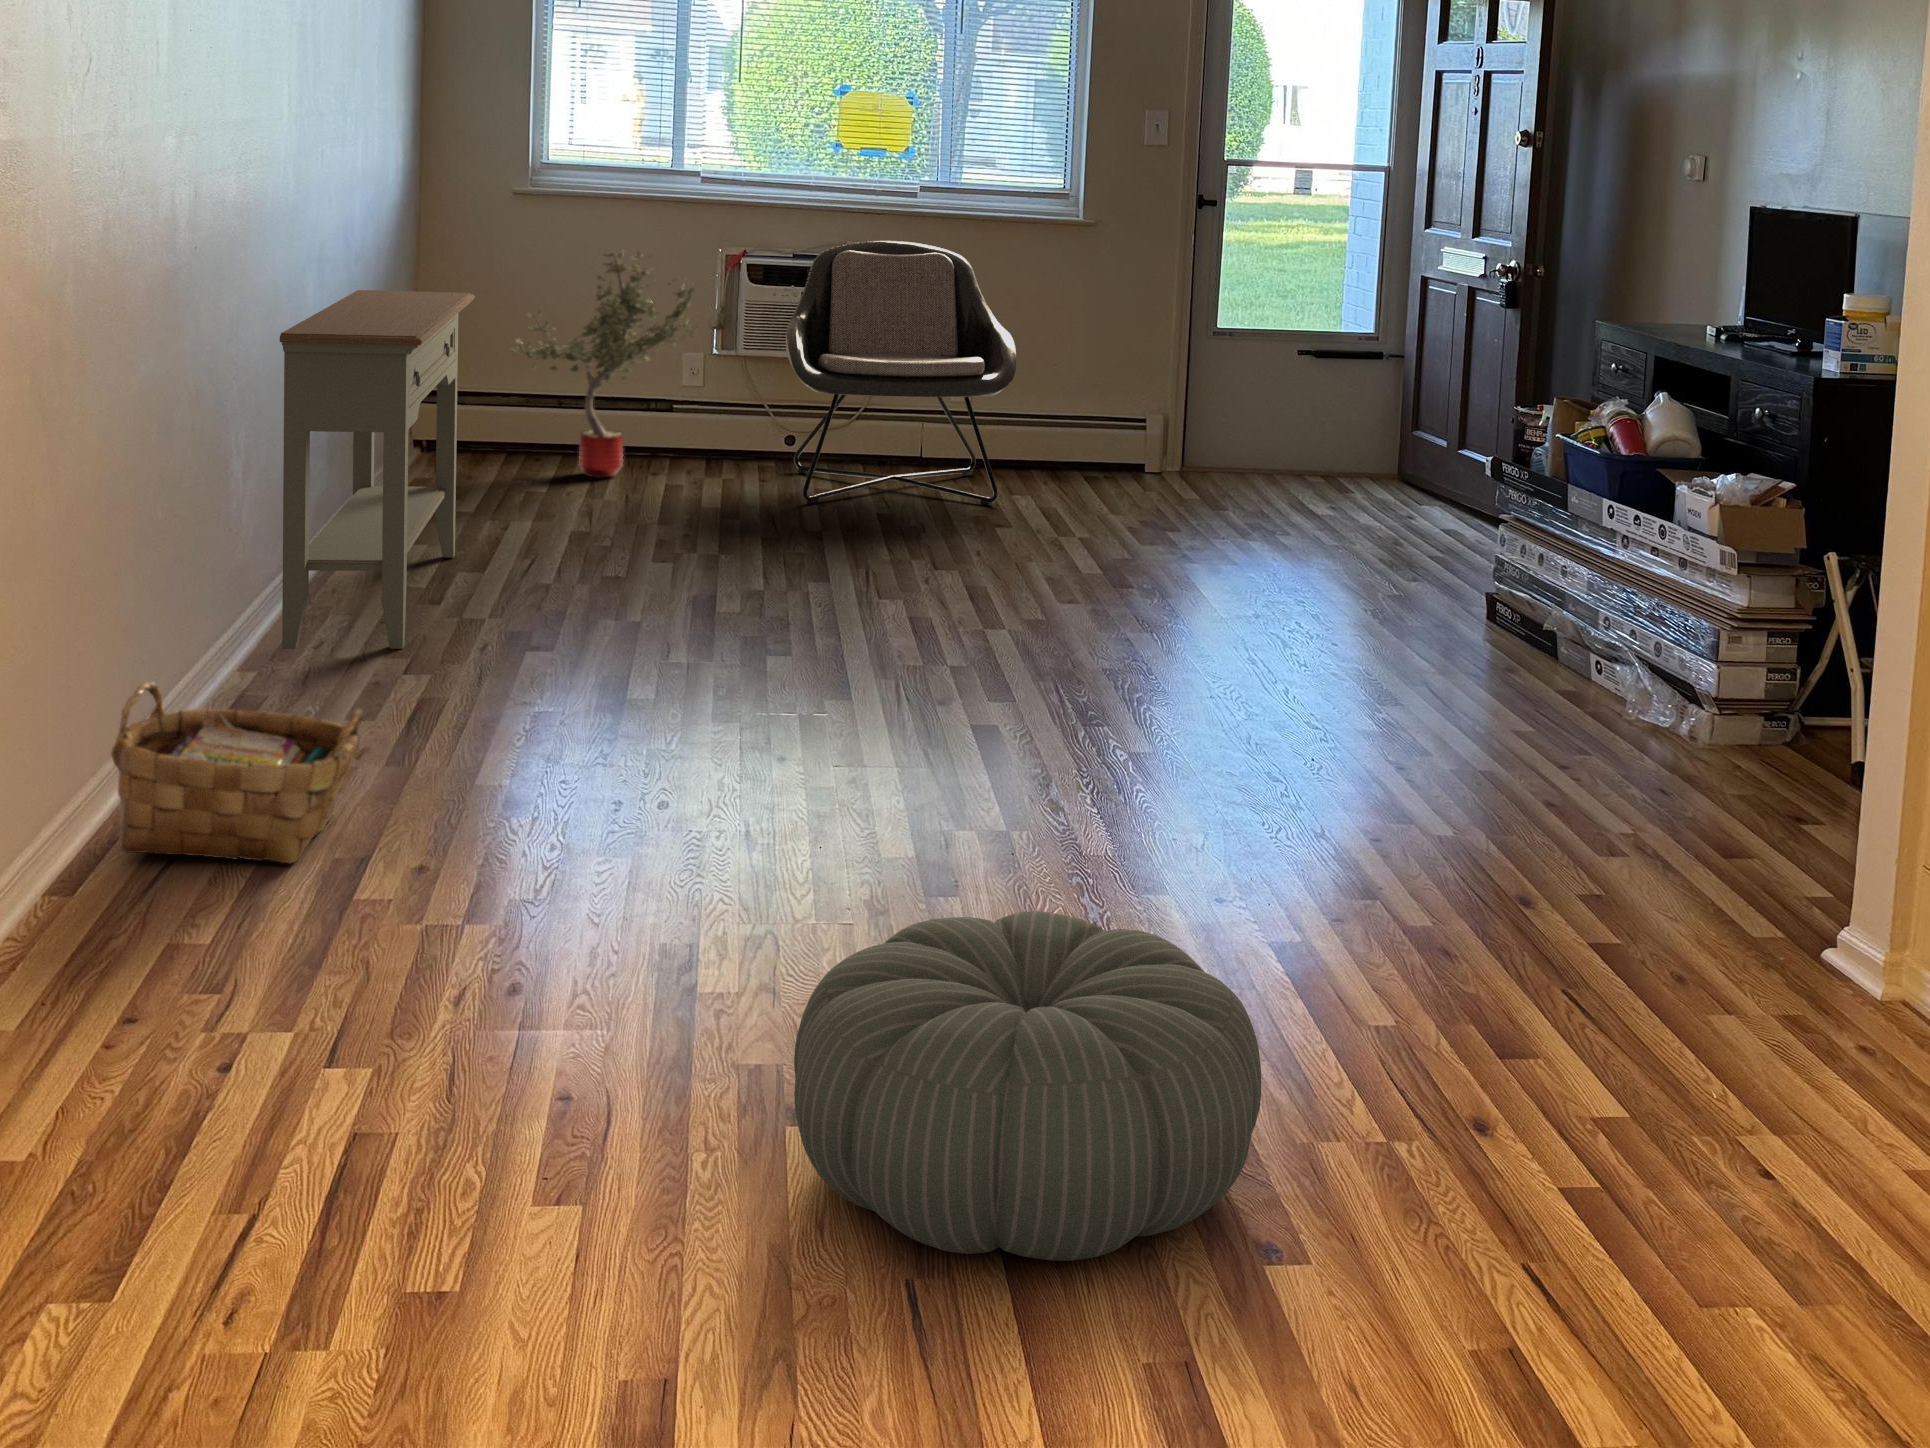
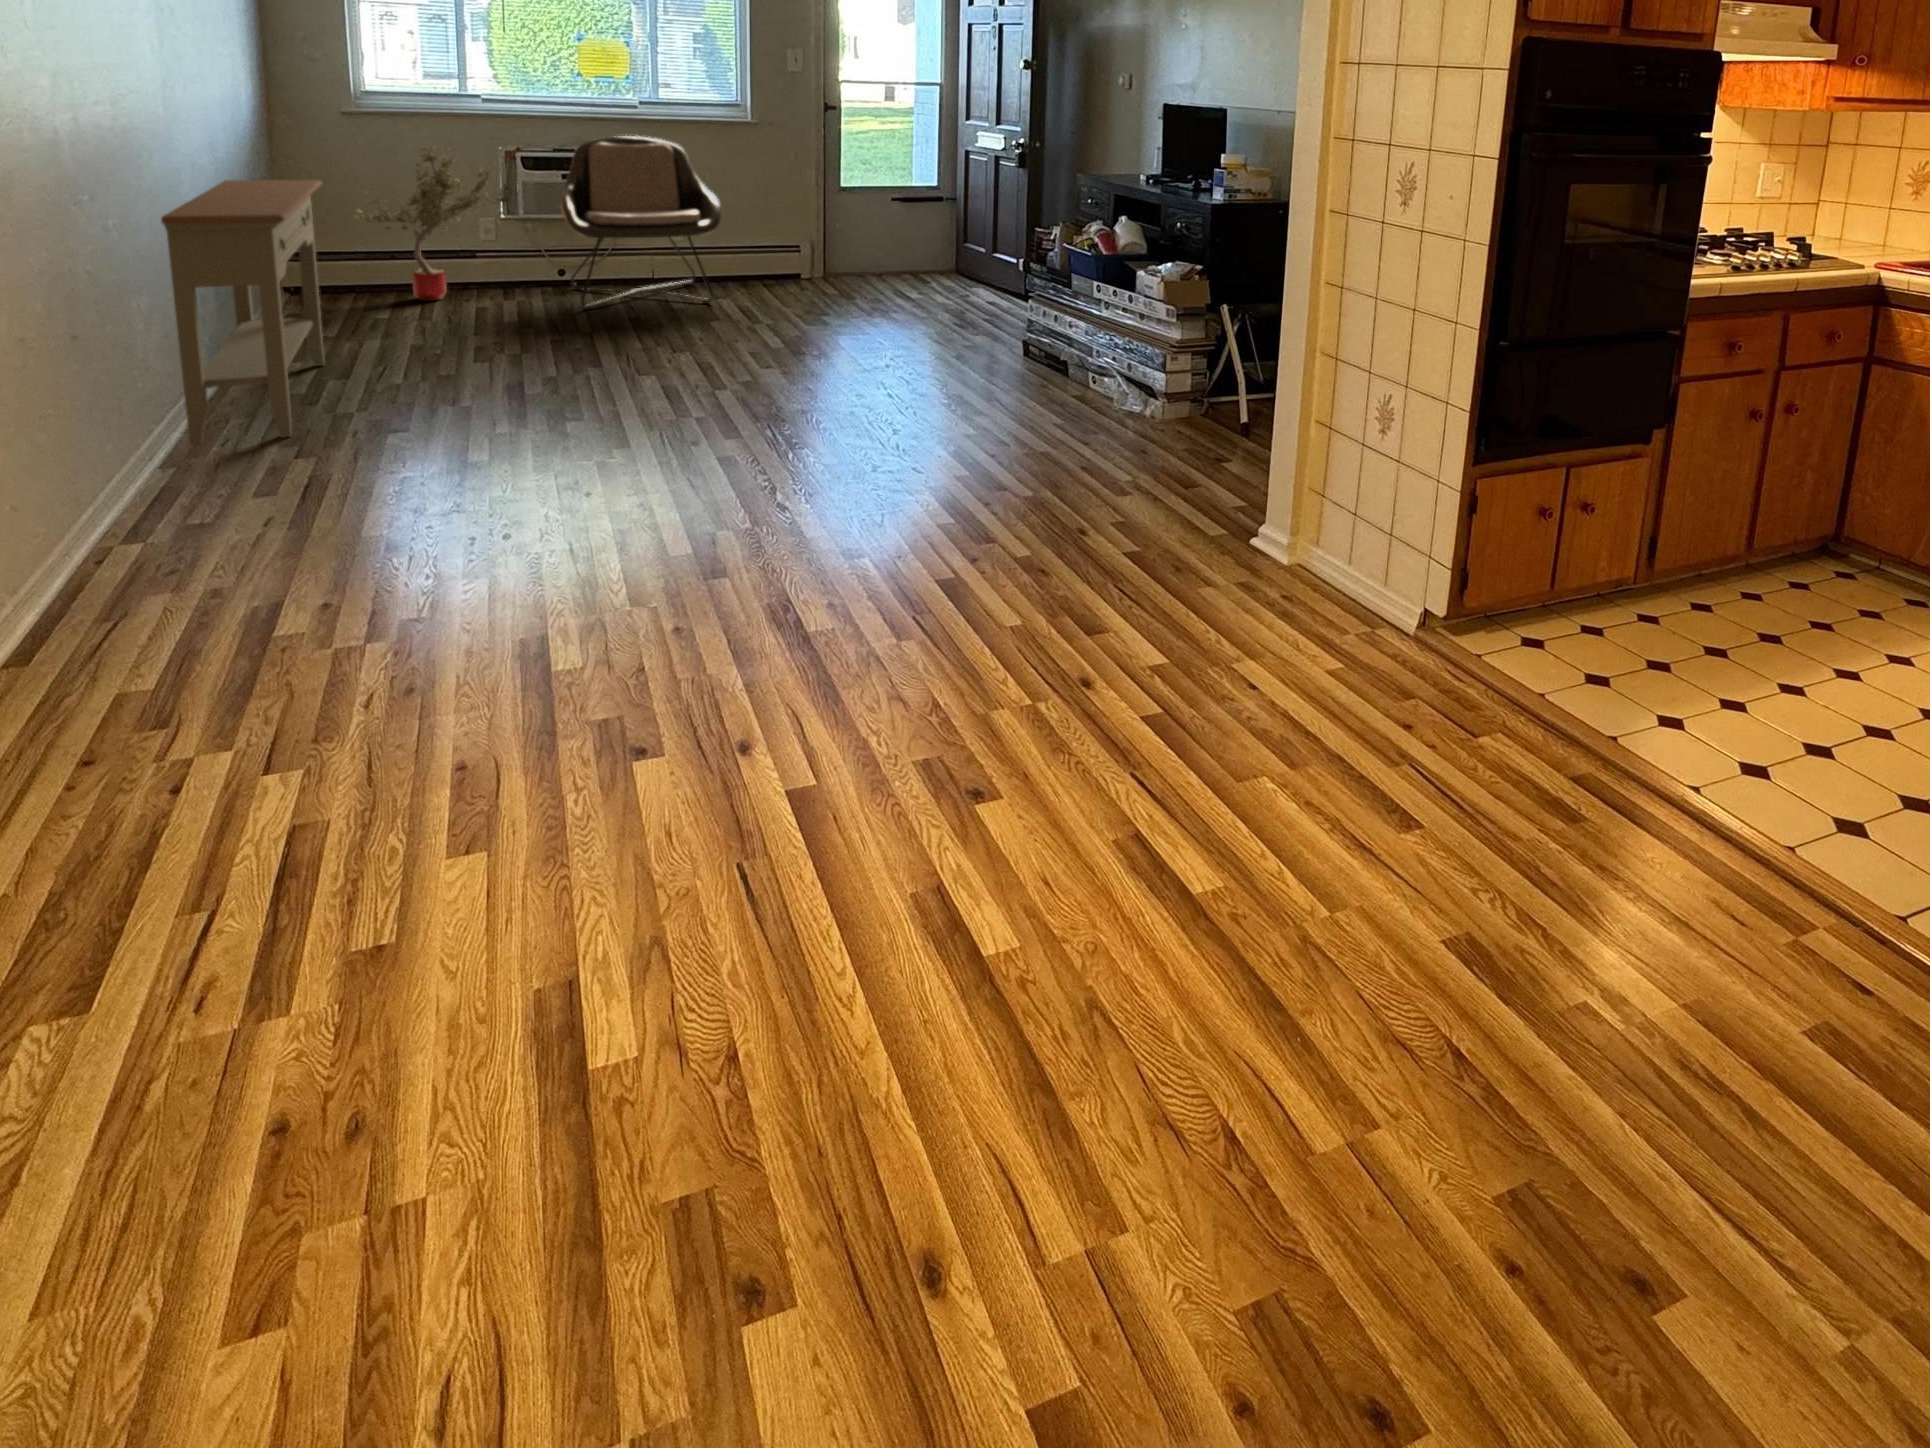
woven basket: present [111,682,363,864] -> none [43,493,266,624]
pouf: present [794,911,1261,1261] -> none [643,590,964,835]

